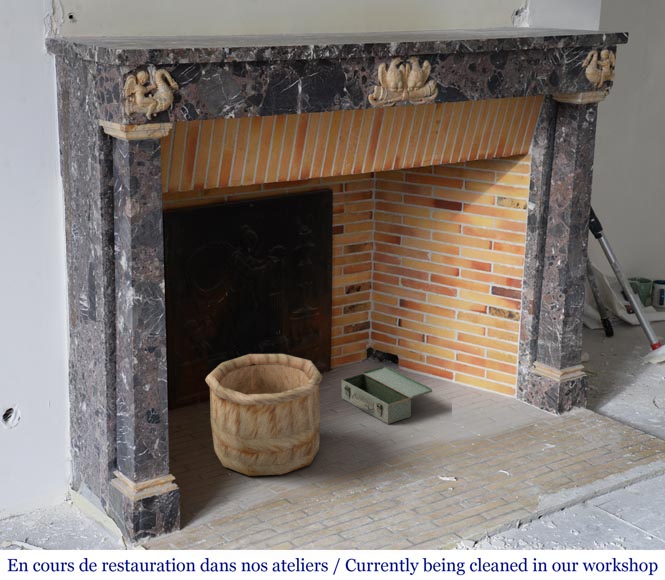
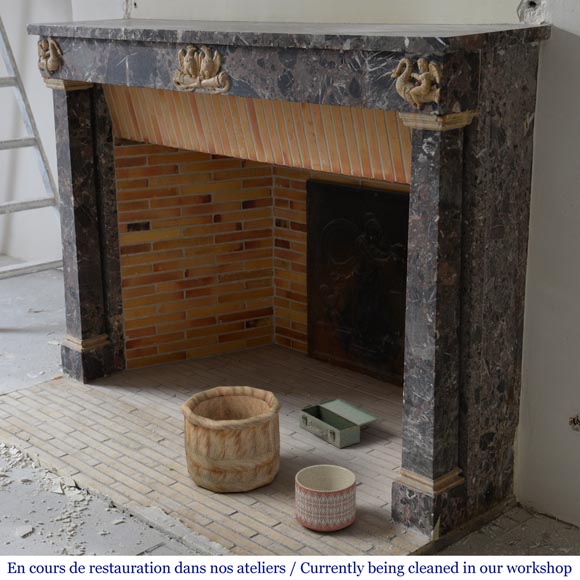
planter: none [339,445,408,522] -> present [295,465,356,532]

